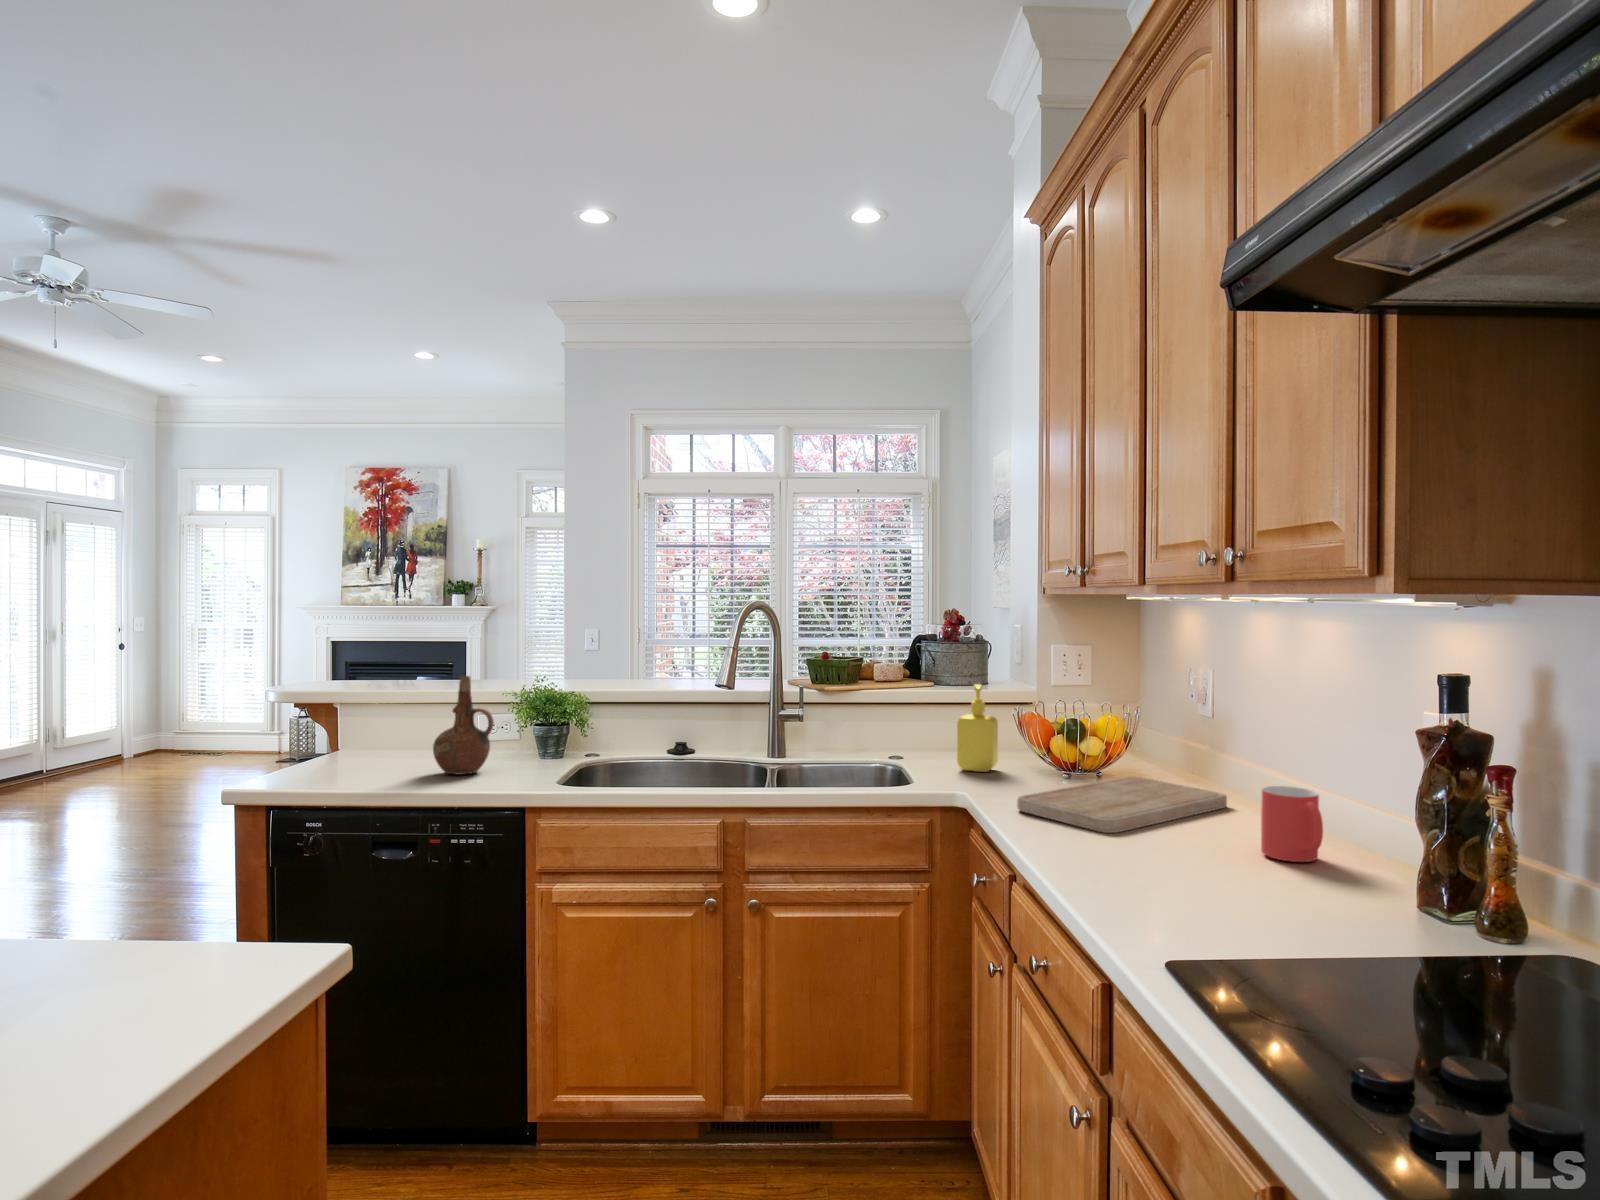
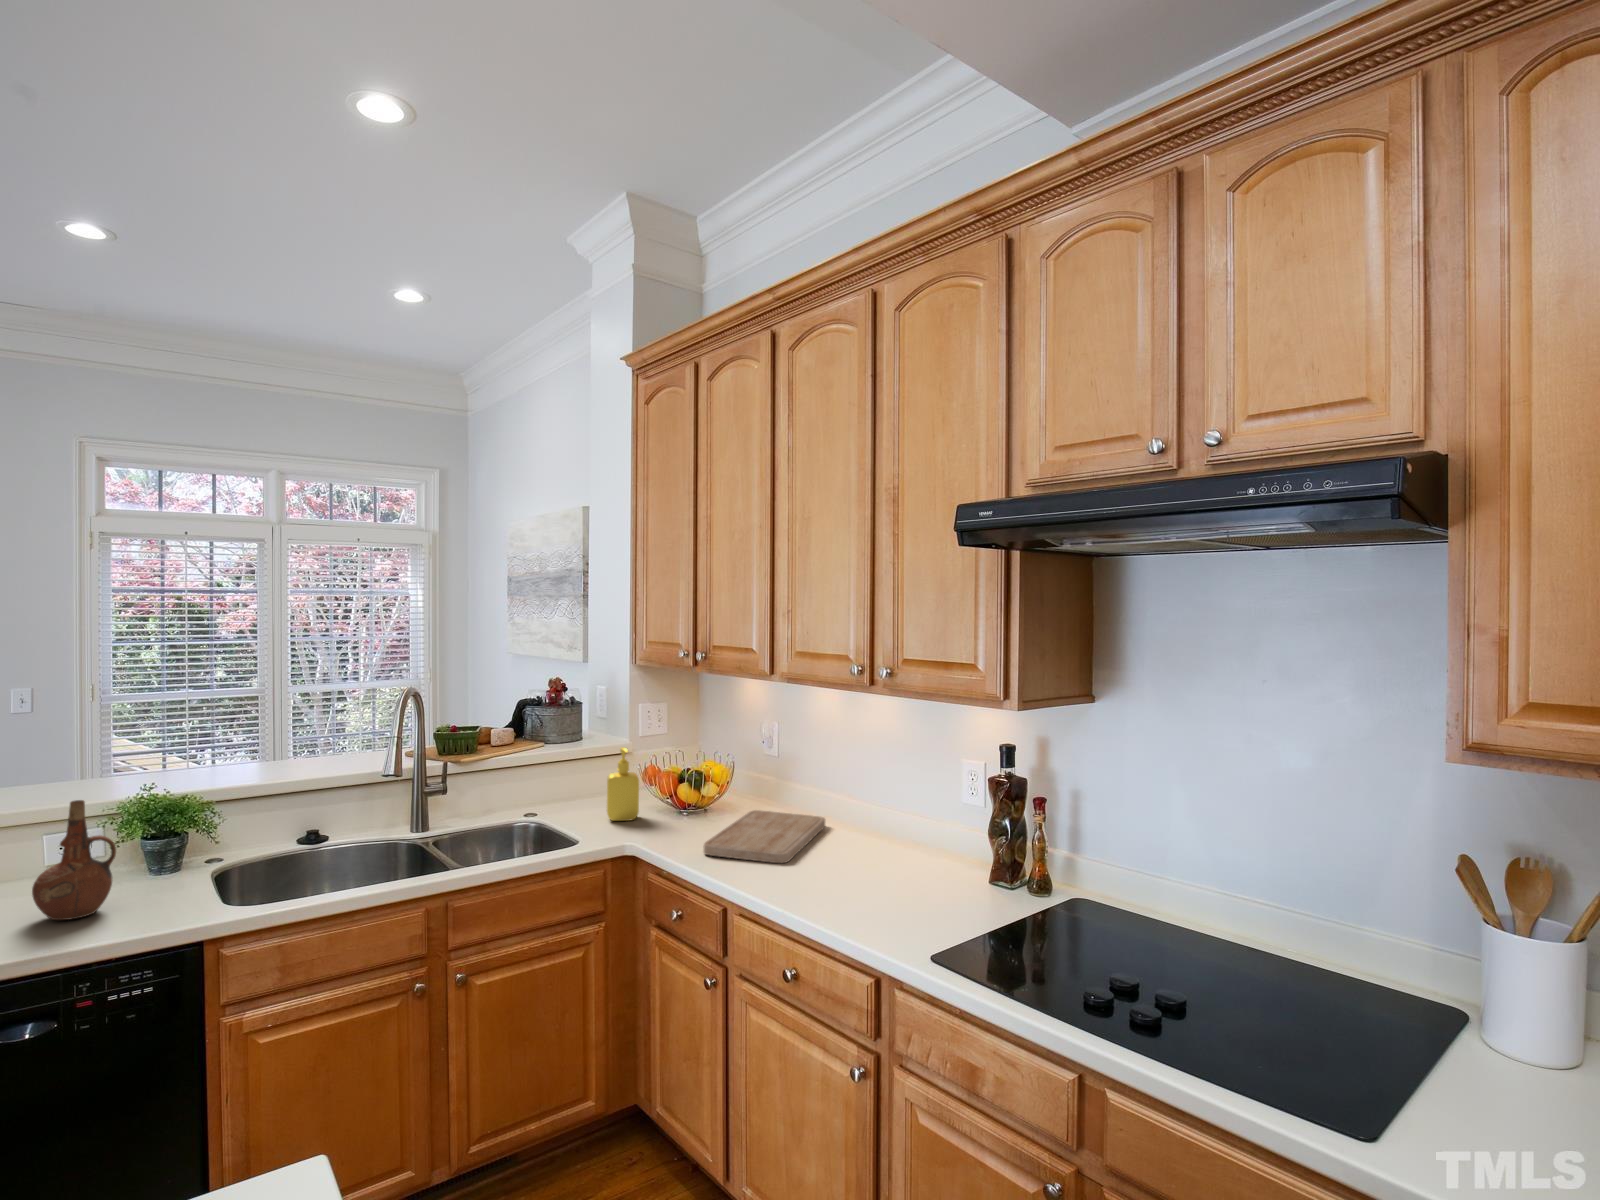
mug: present [1261,786,1323,862] -> none [882,815,924,864]

